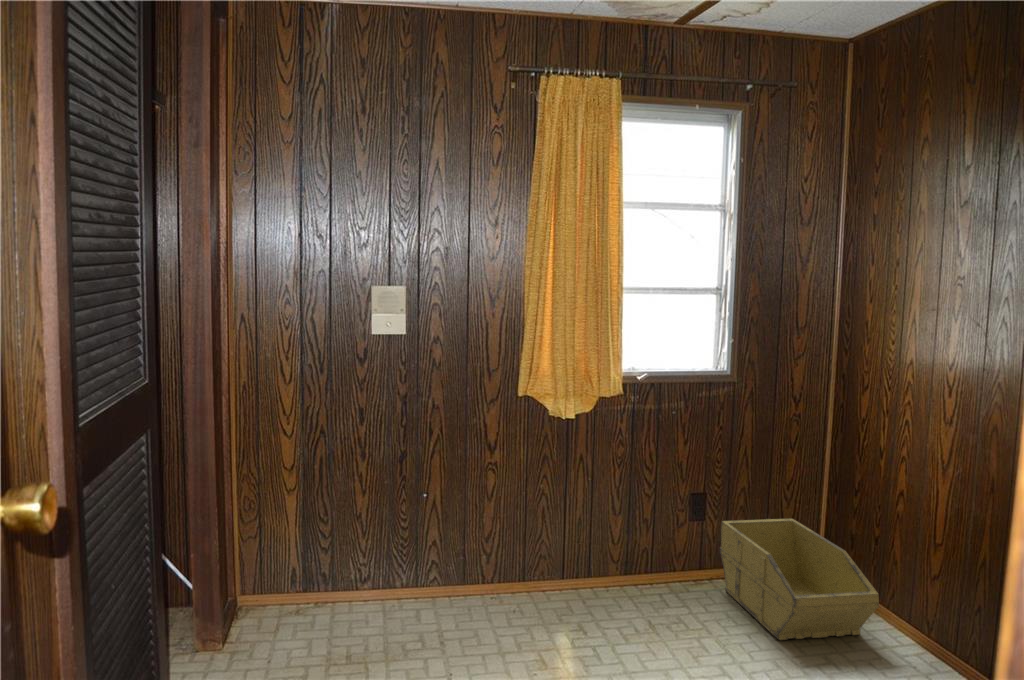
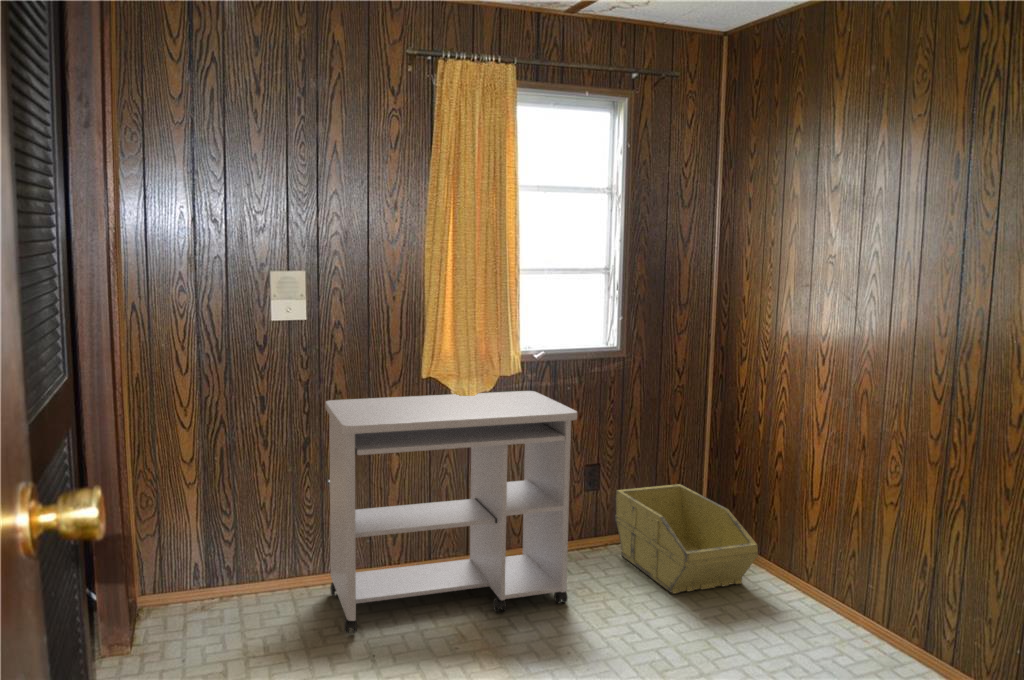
desk: none [421,413,675,654] -> present [325,391,577,633]

